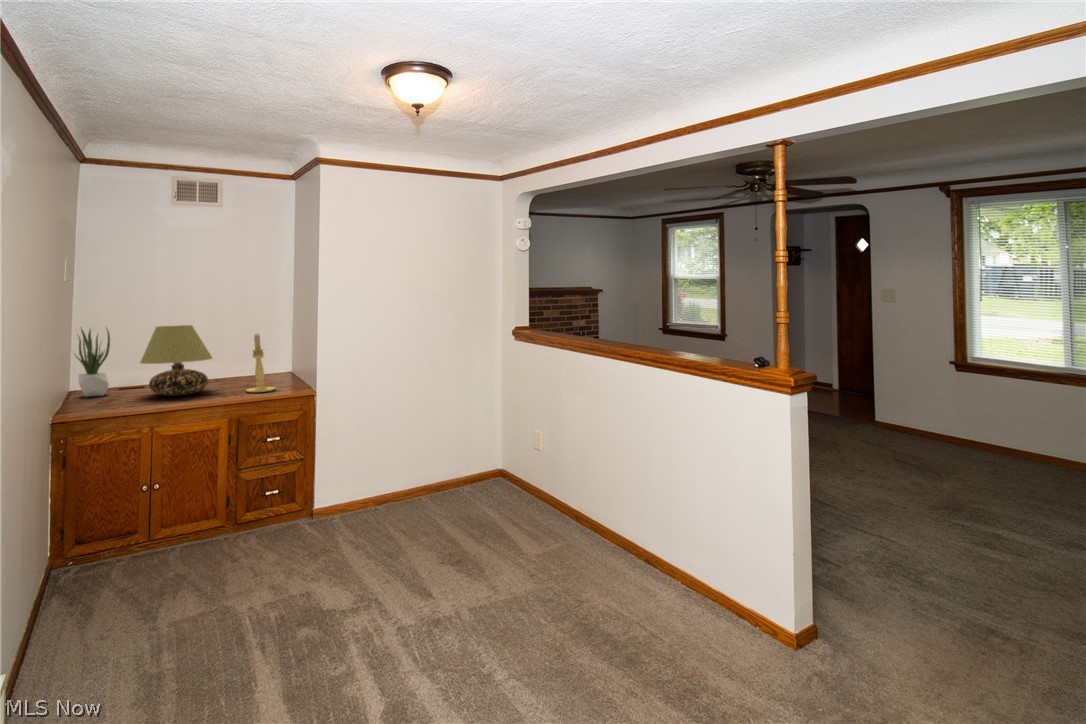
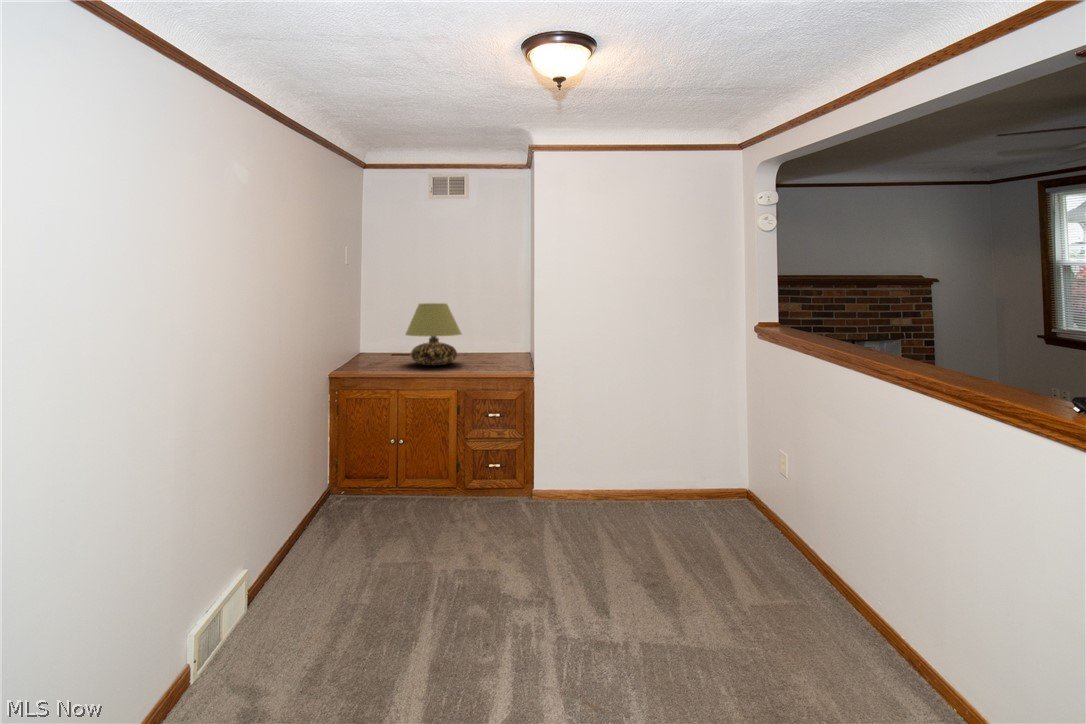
potted plant: present [76,329,110,396] -> none [365,301,392,360]
candle holder: present [246,334,275,392] -> none [484,313,510,369]

